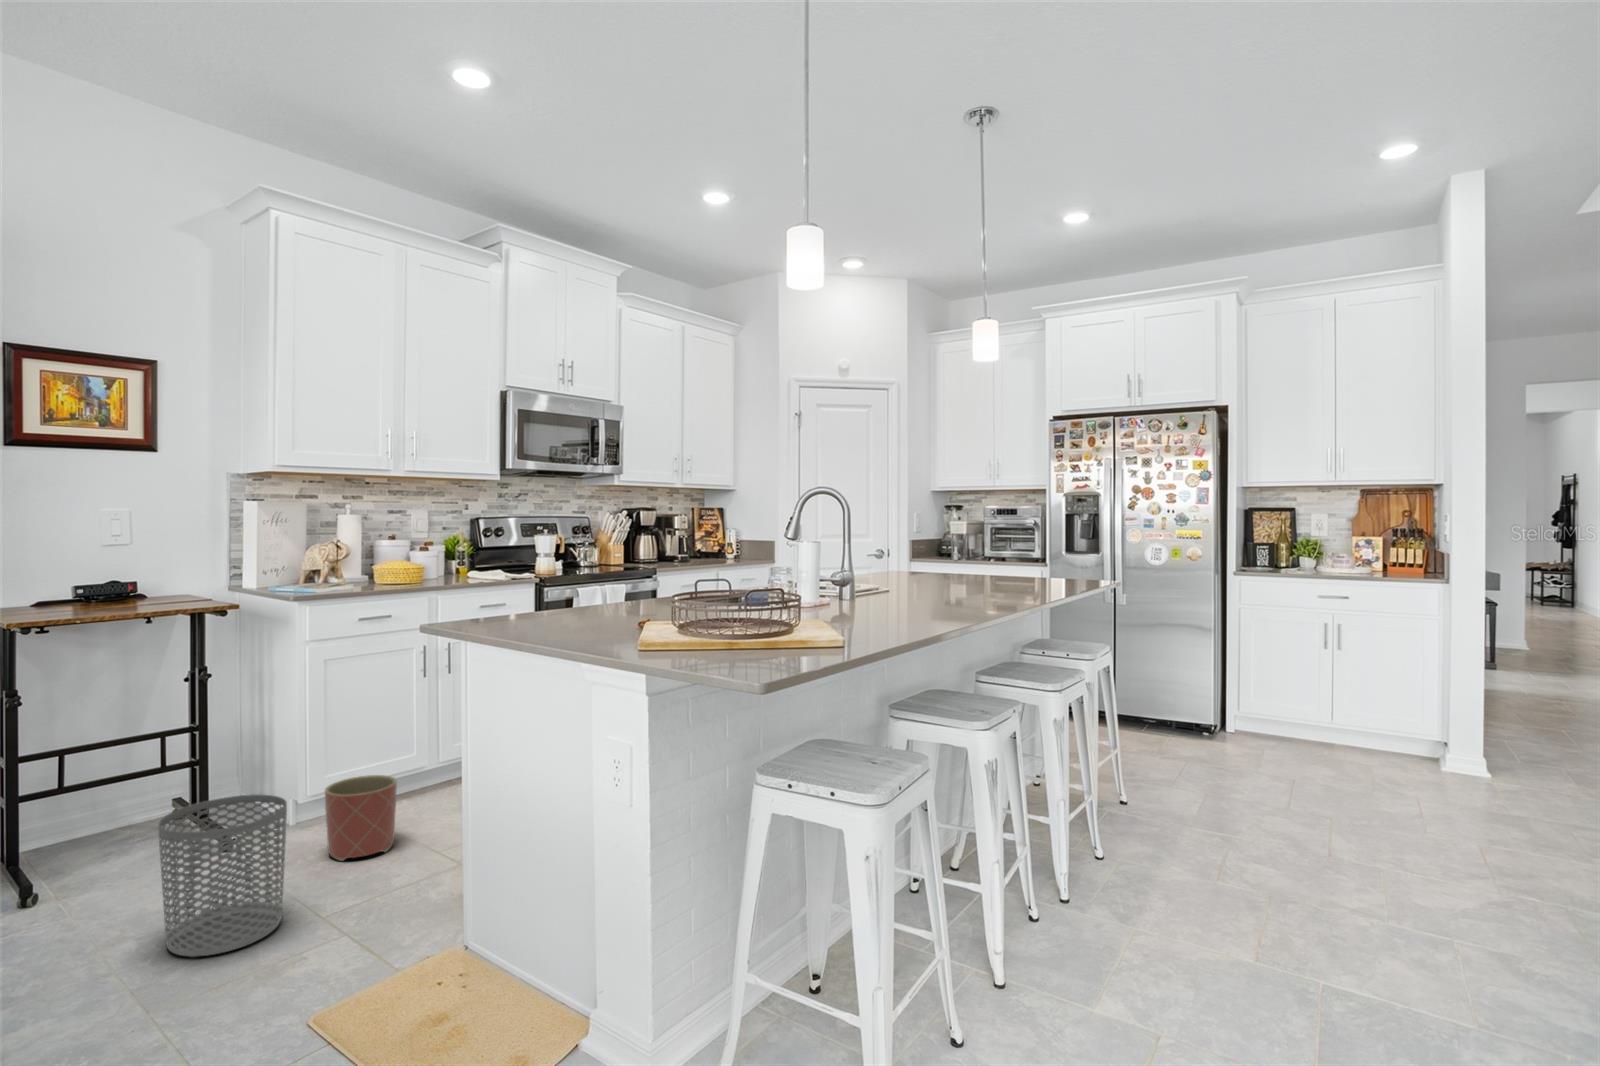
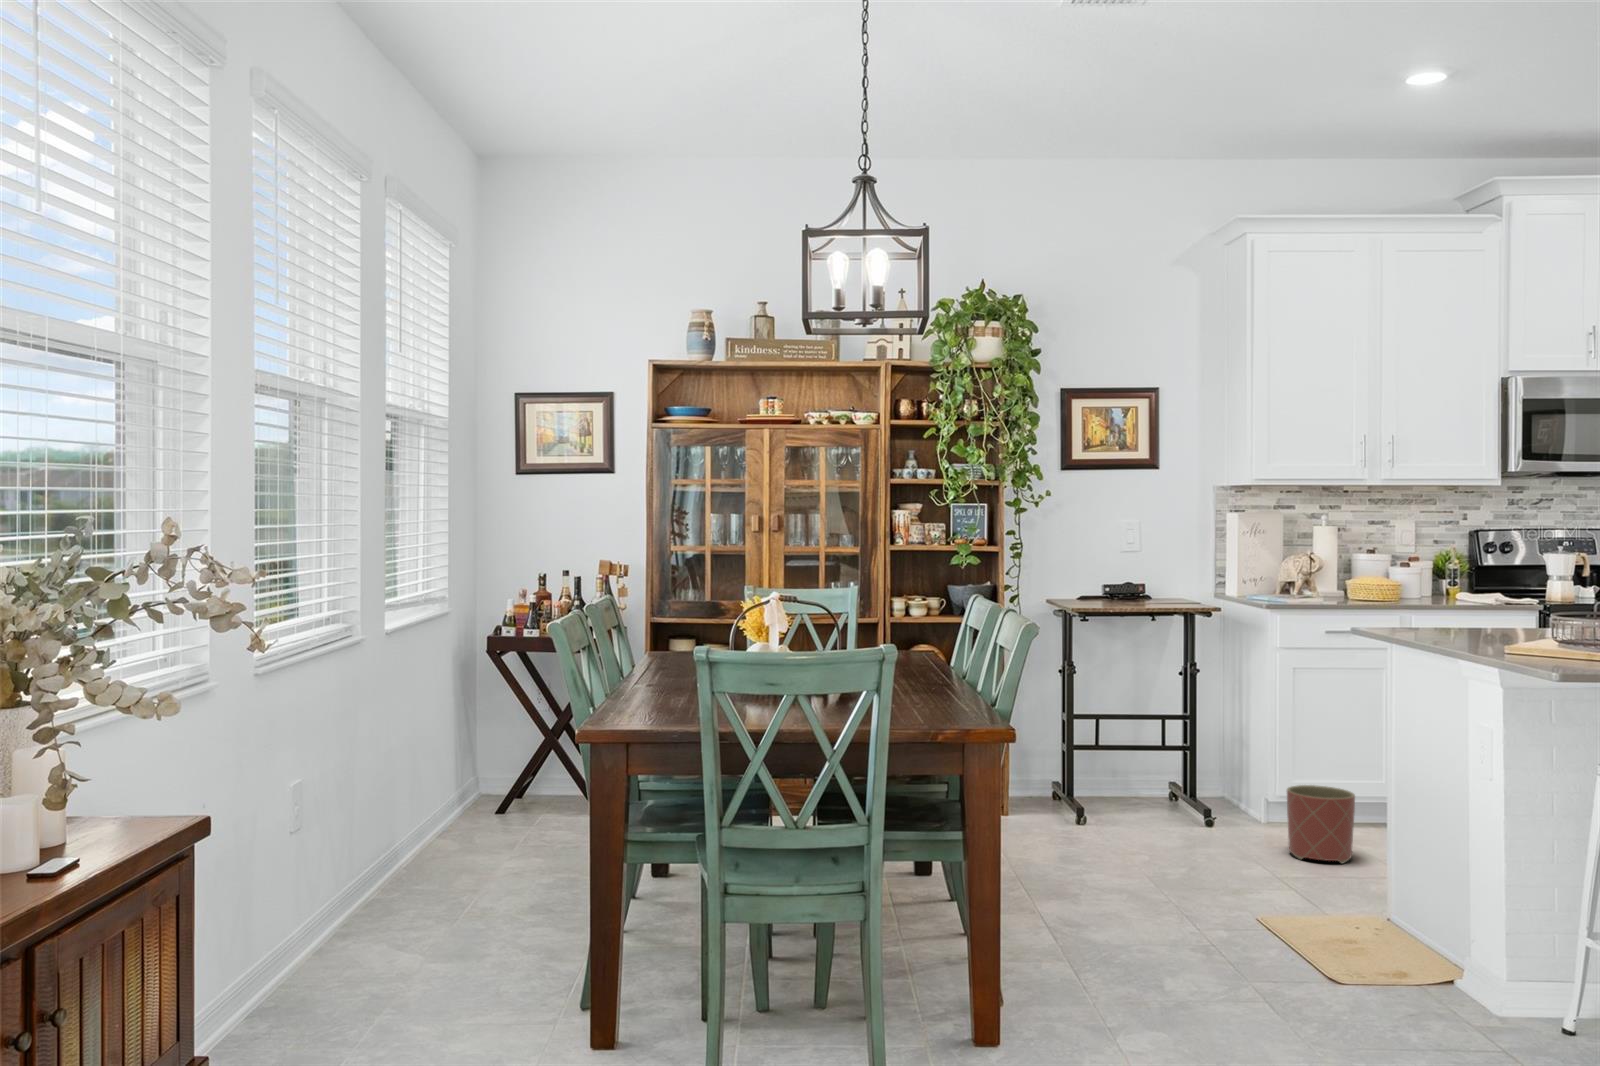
waste bin: present [158,795,287,957] -> none [1155,766,1248,888]

